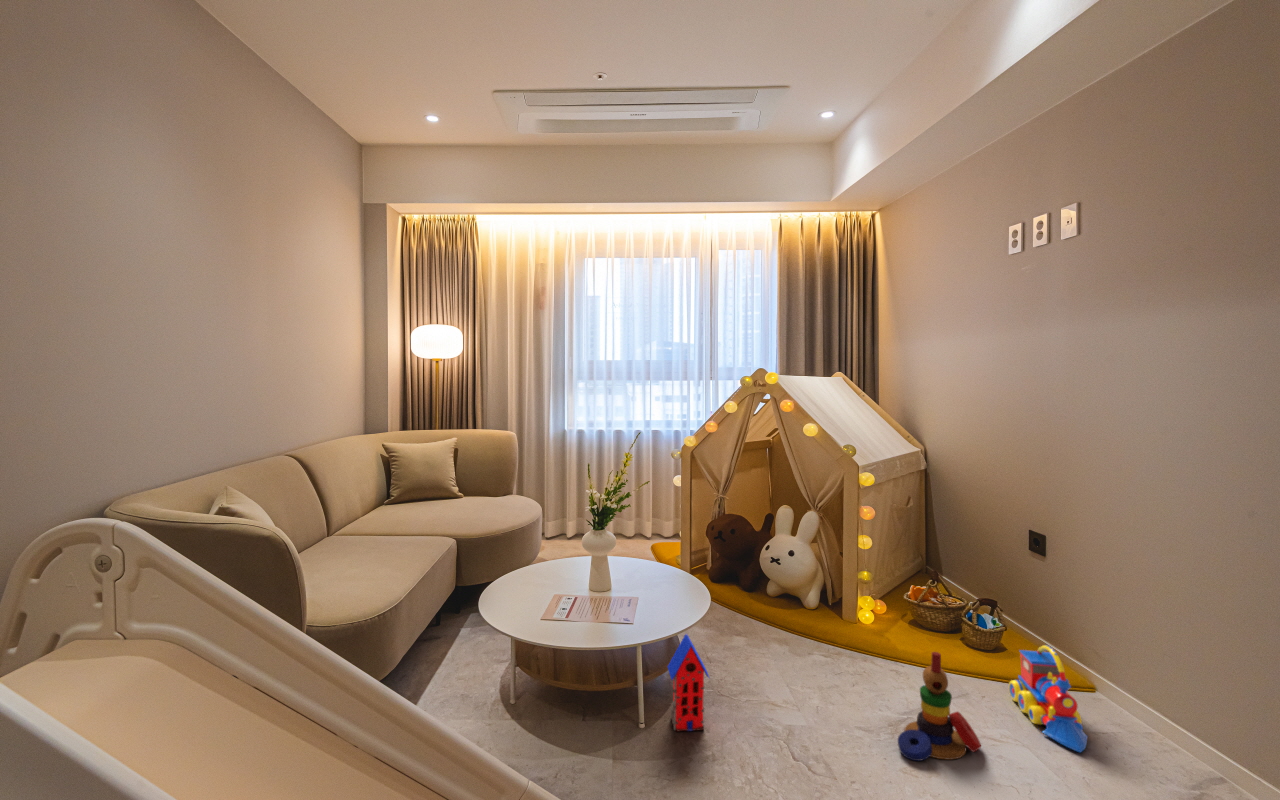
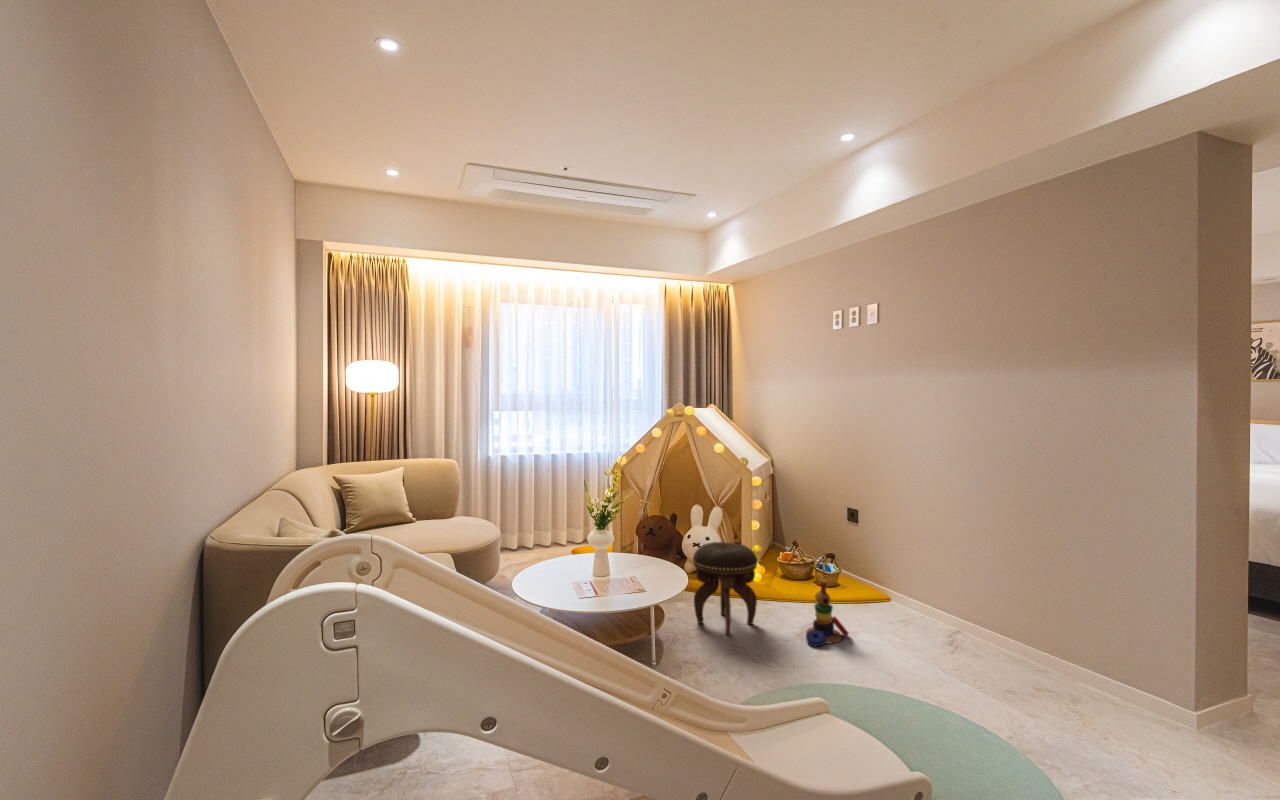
footstool: none [736,565,834,708] -> present [693,542,757,634]
toy house: present [668,635,709,732] -> none [664,591,696,656]
toy train: present [1009,645,1087,752] -> none [852,573,898,629]

